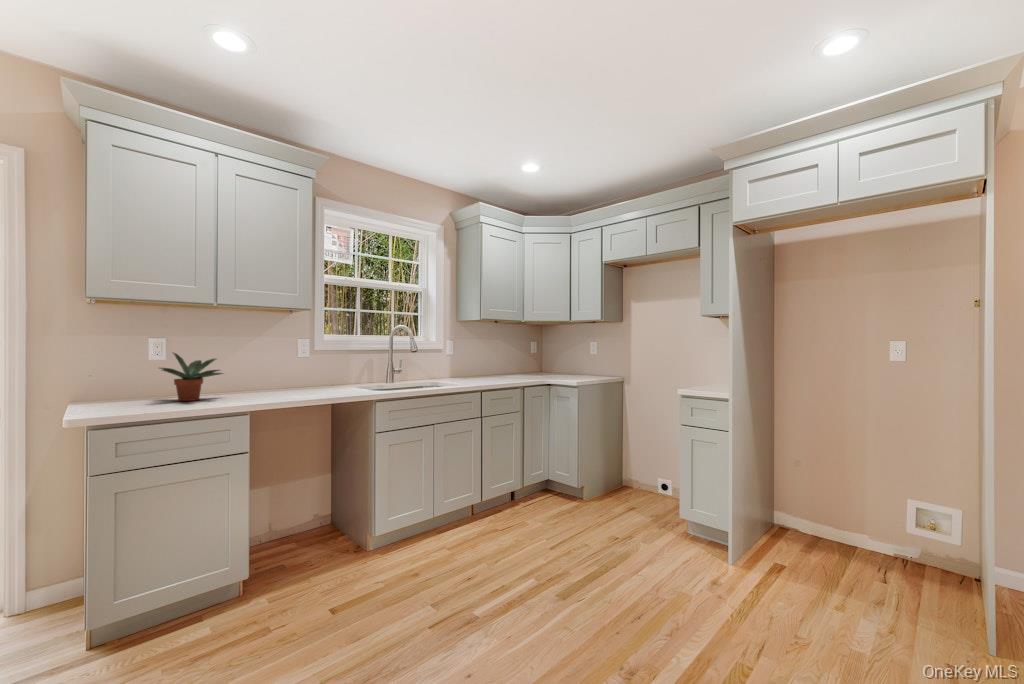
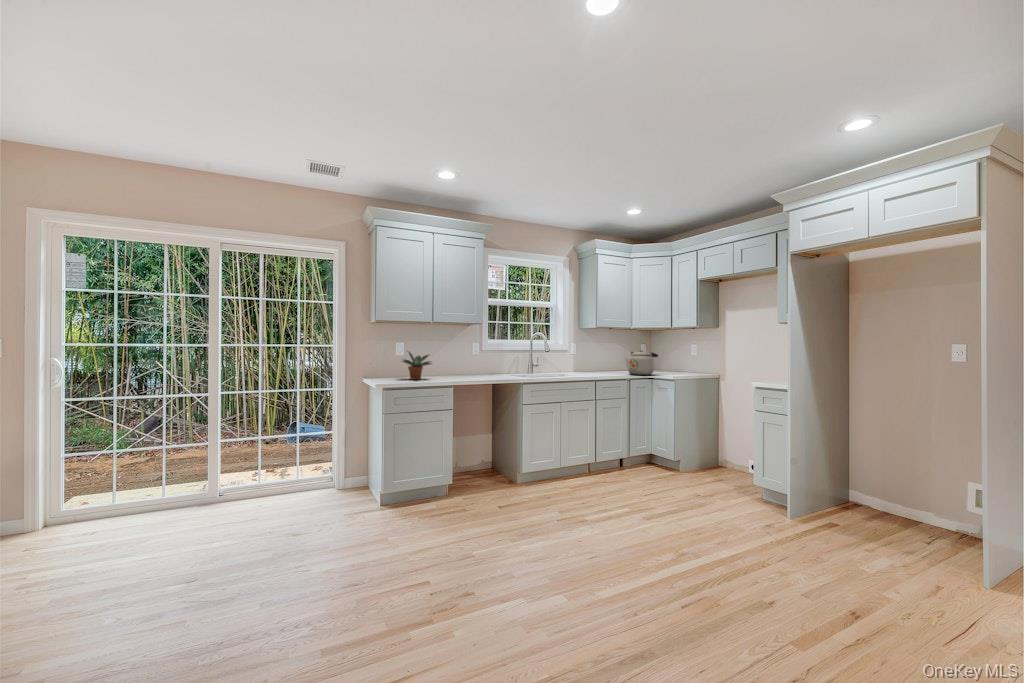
kettle: none [515,349,556,381] -> present [625,350,658,375]

